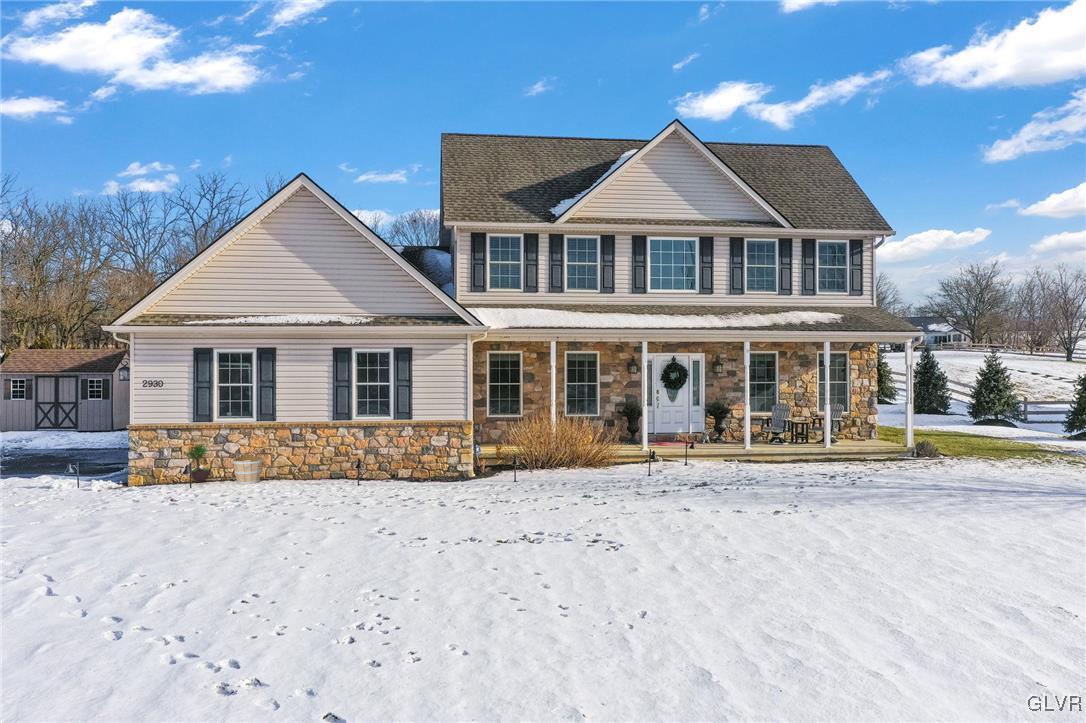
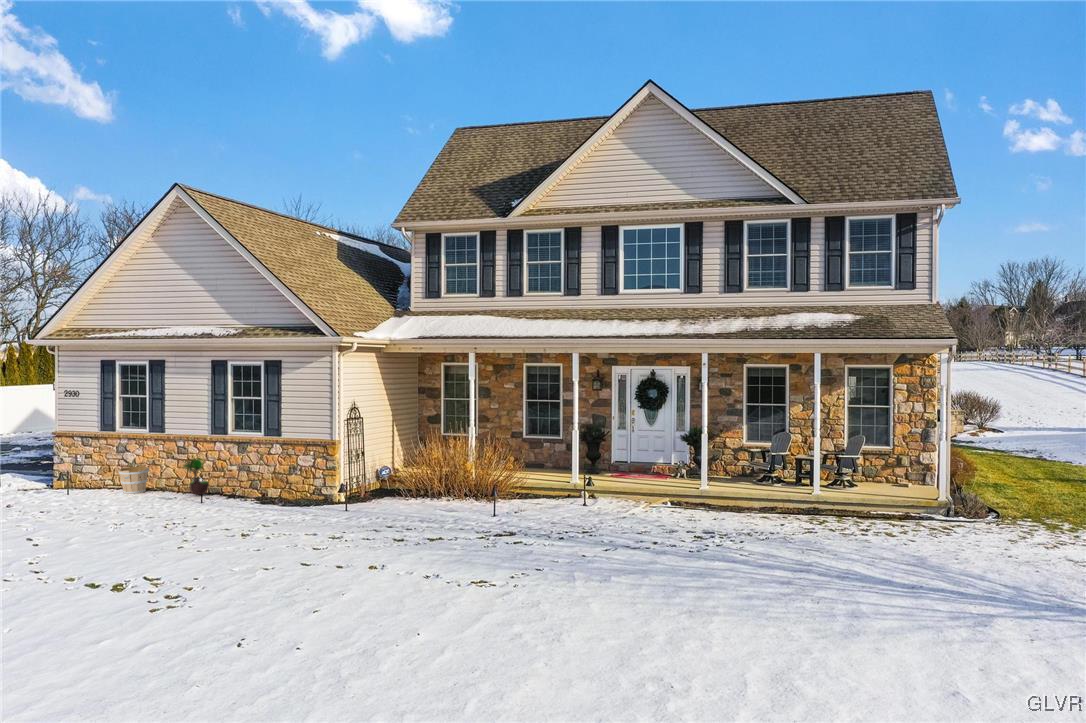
potted tree: present [185,444,210,482] -> present [183,458,209,495]

